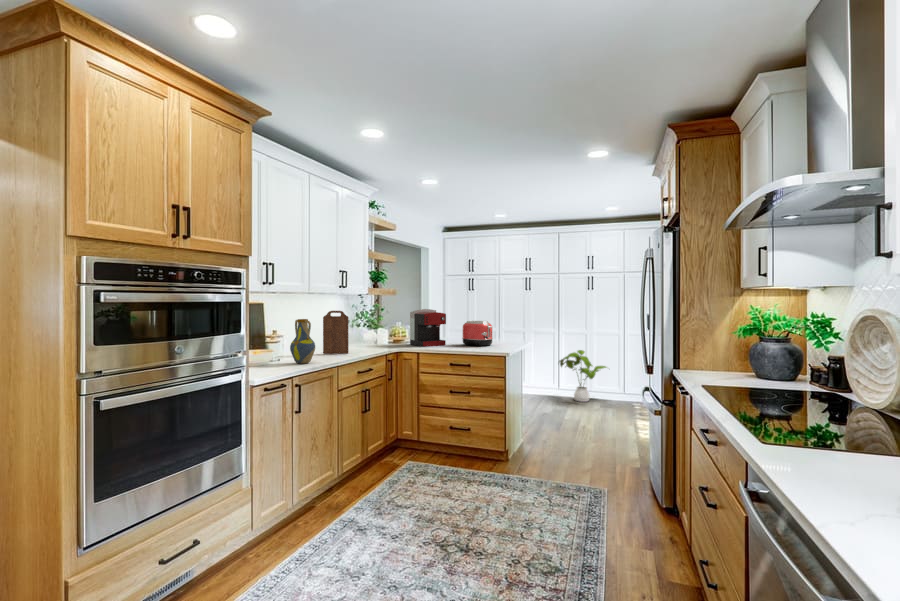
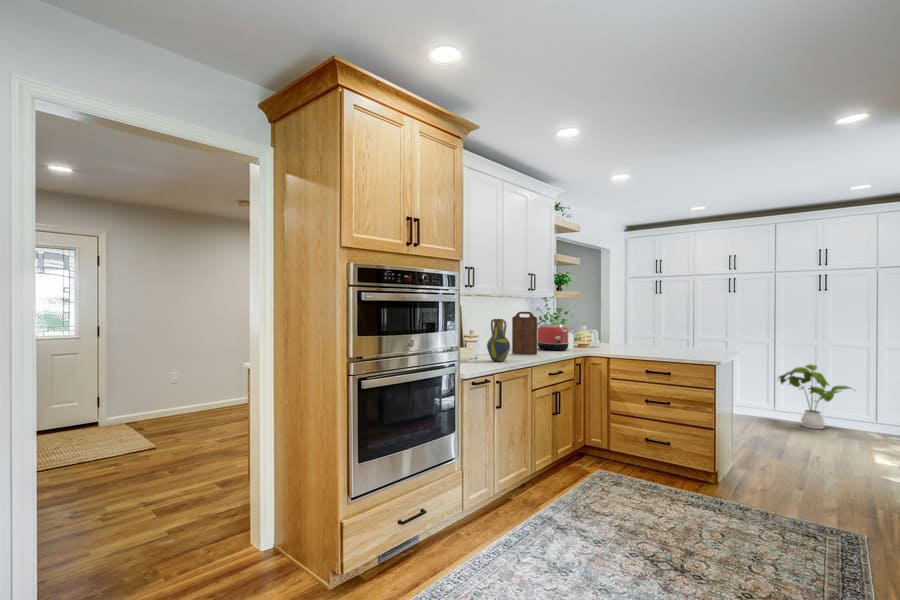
coffee maker: present [410,309,446,347] -> none [597,311,638,351]
toaster: present [462,321,493,346] -> present [537,324,569,351]

